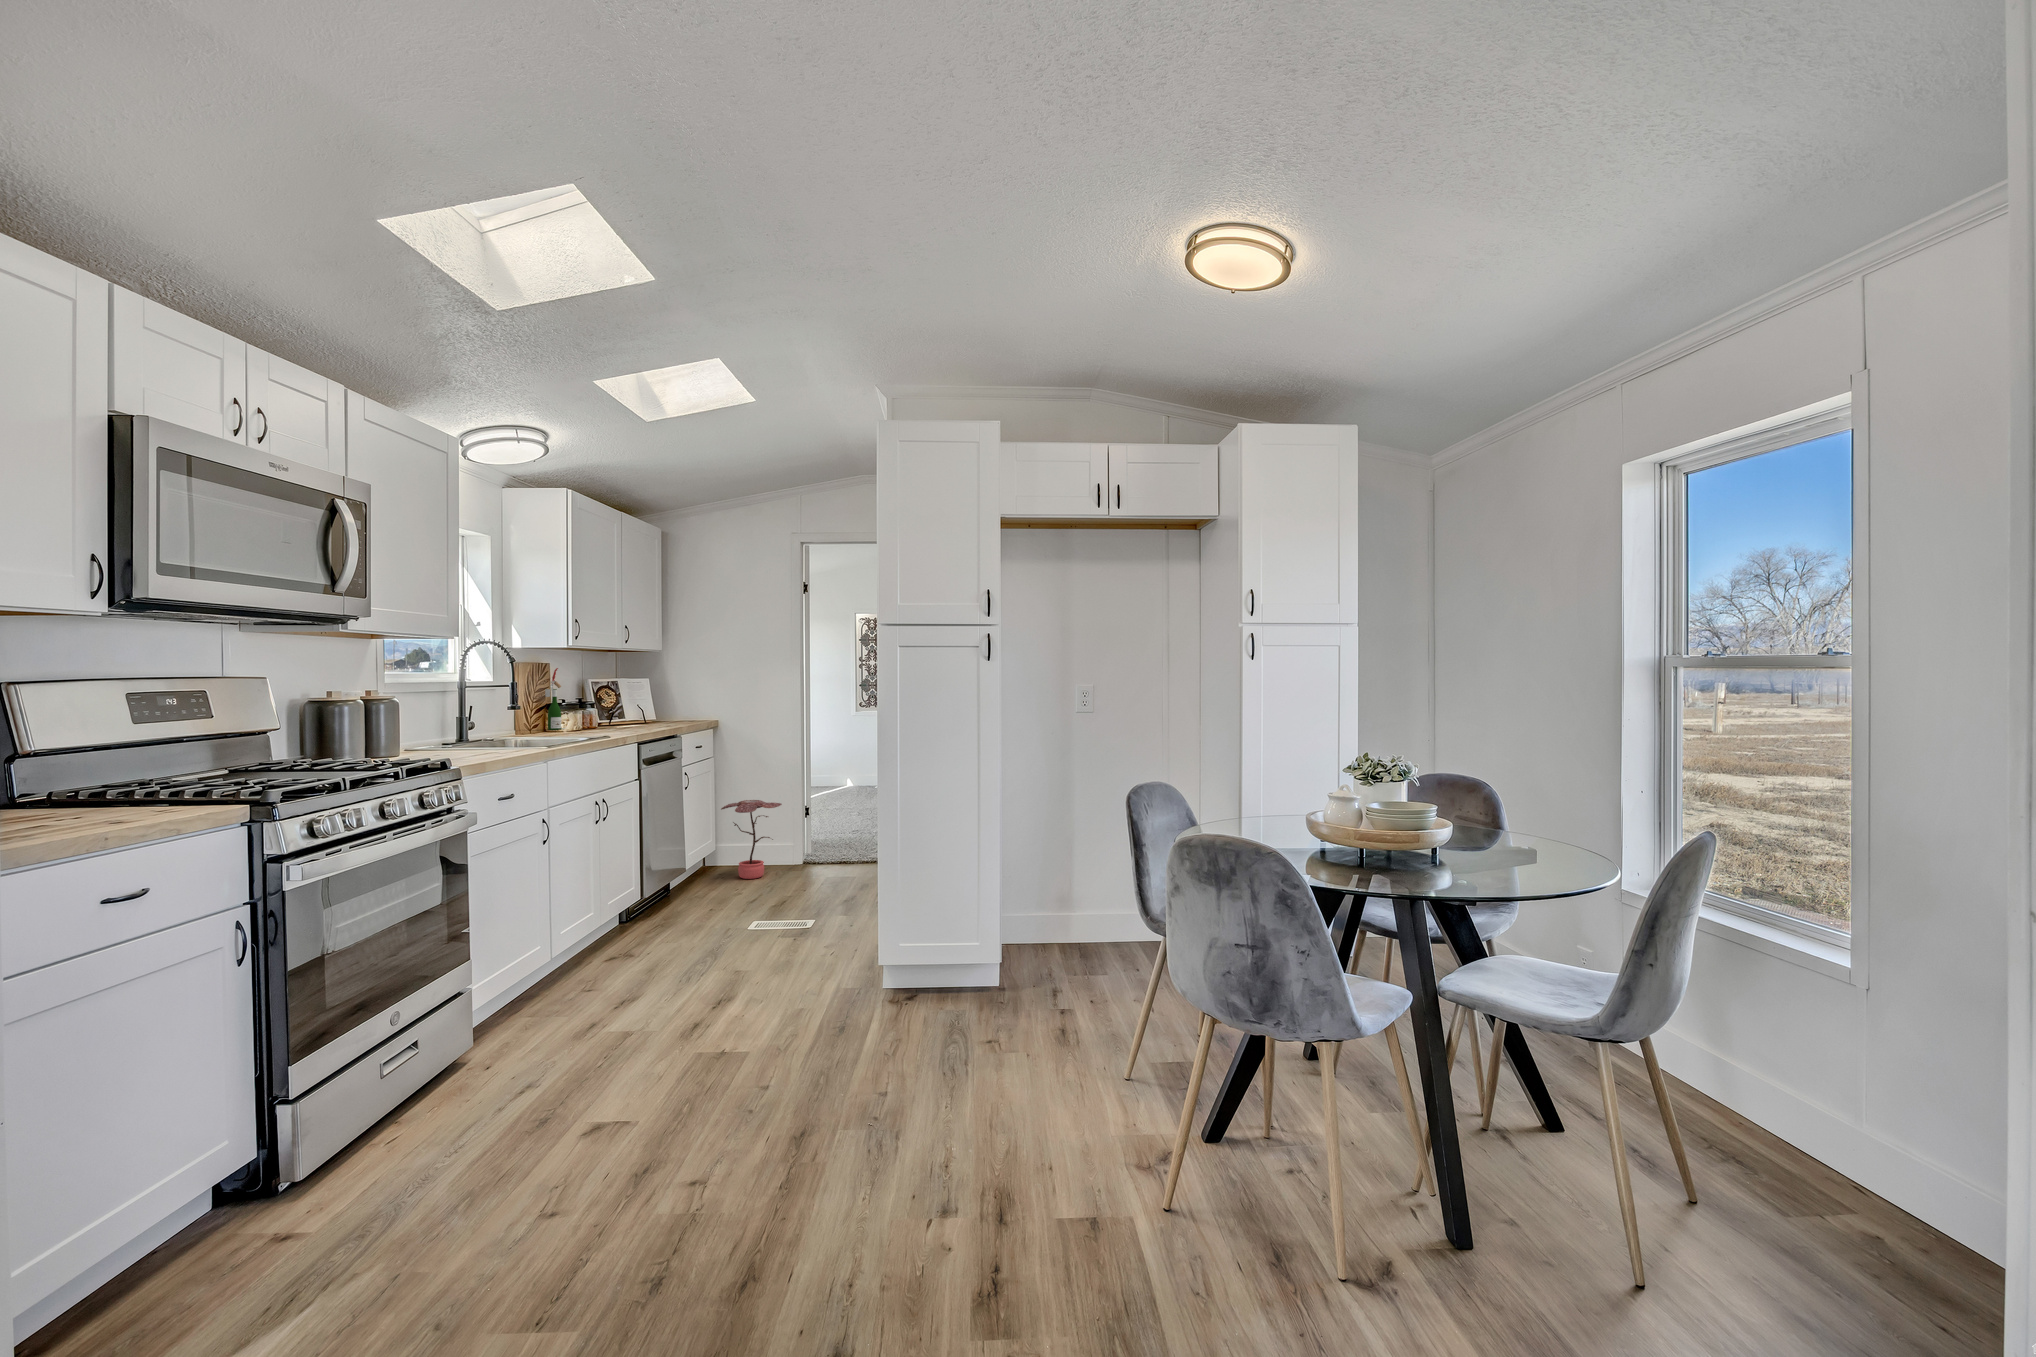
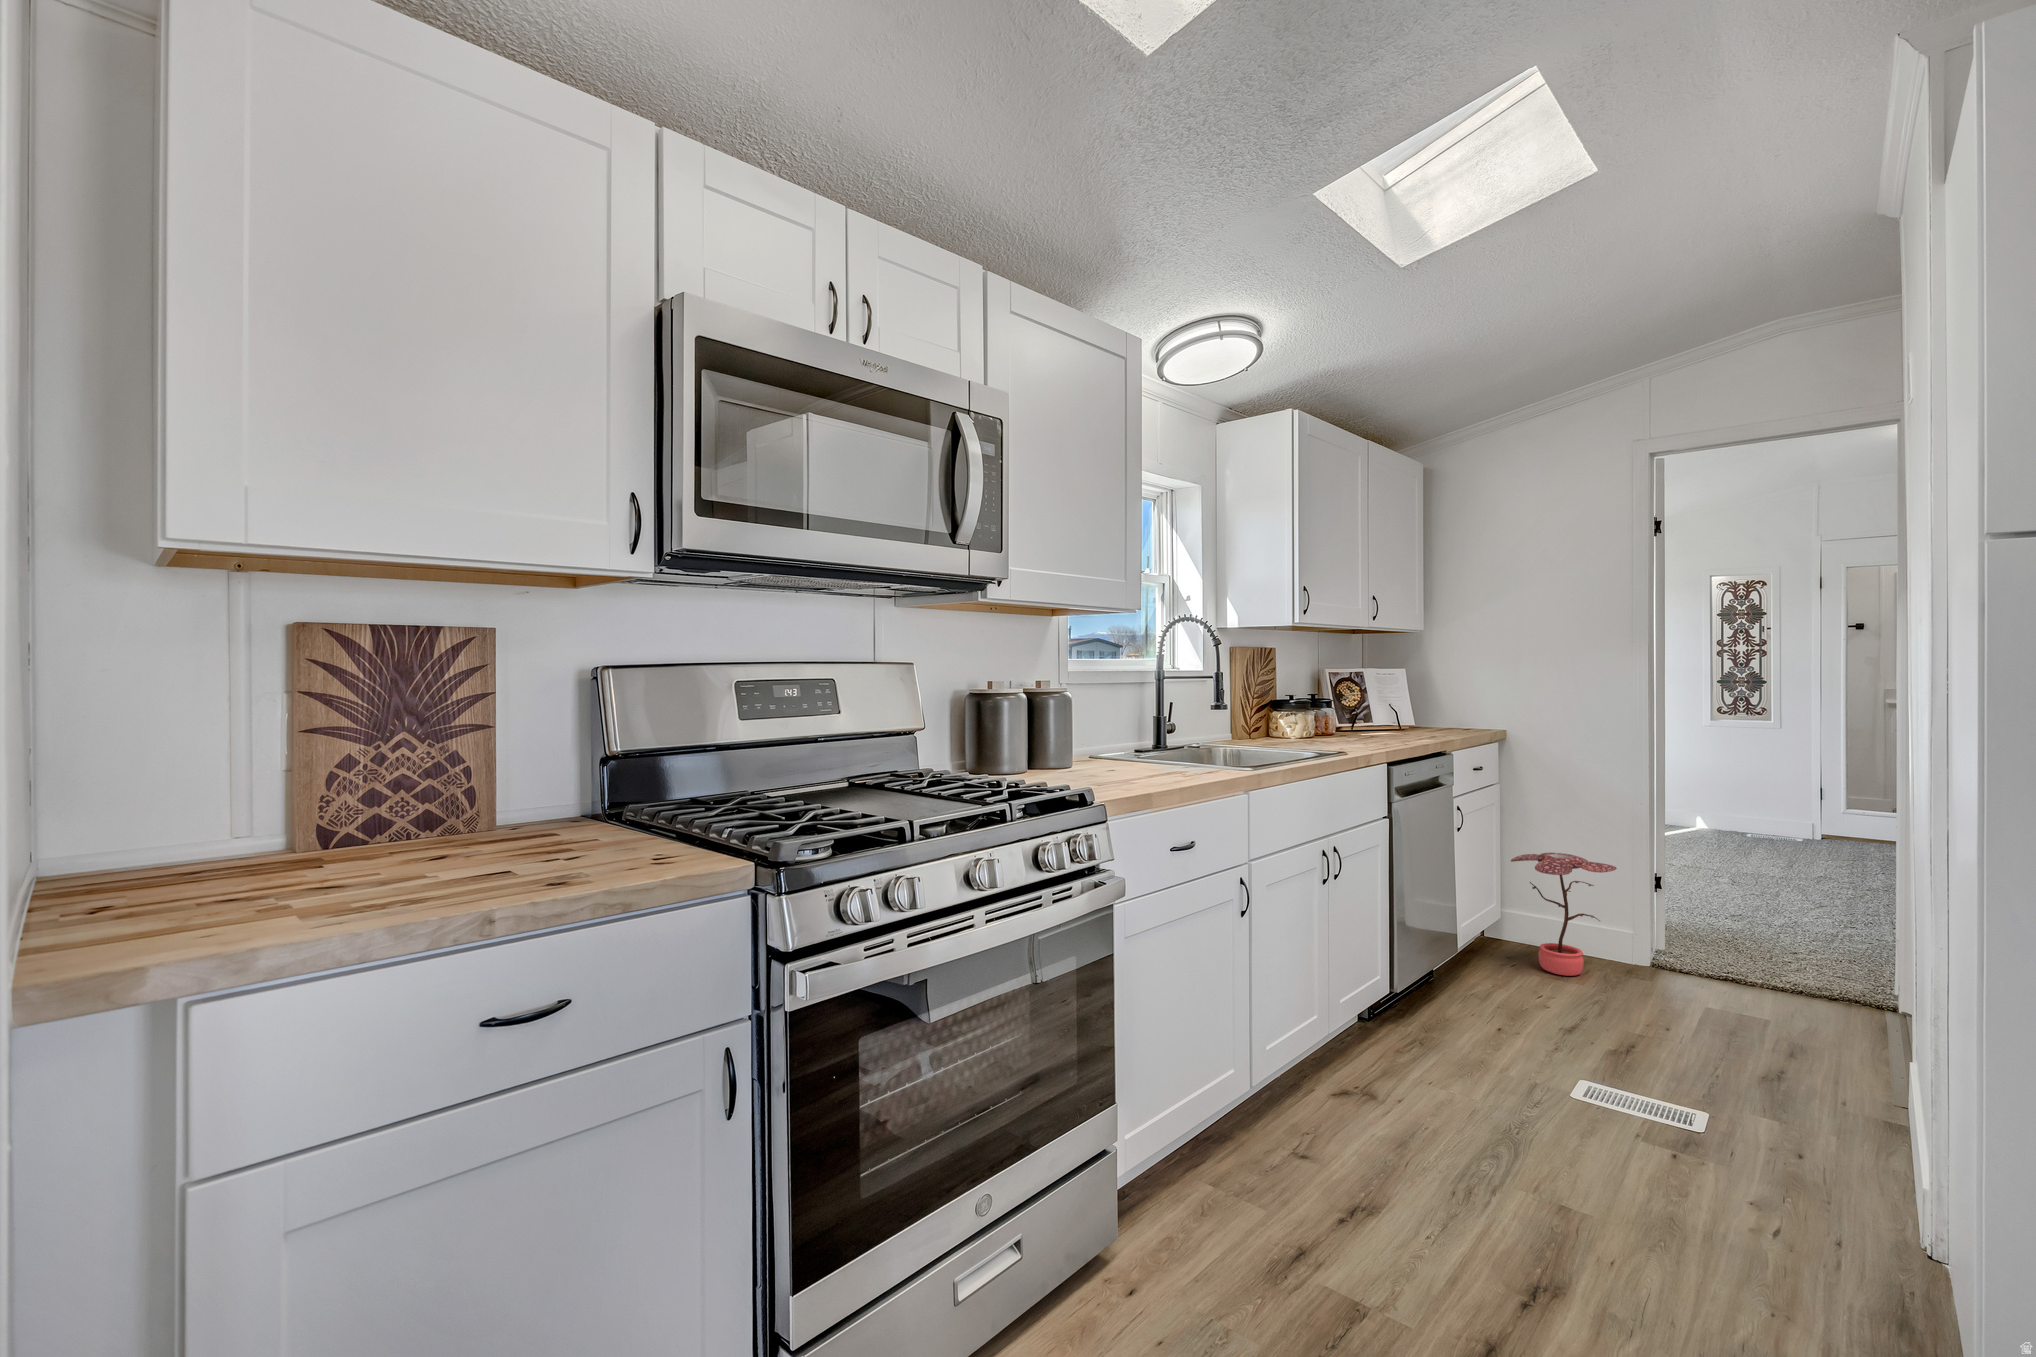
wine bottle: present [545,668,566,730] -> none [1267,654,1292,735]

